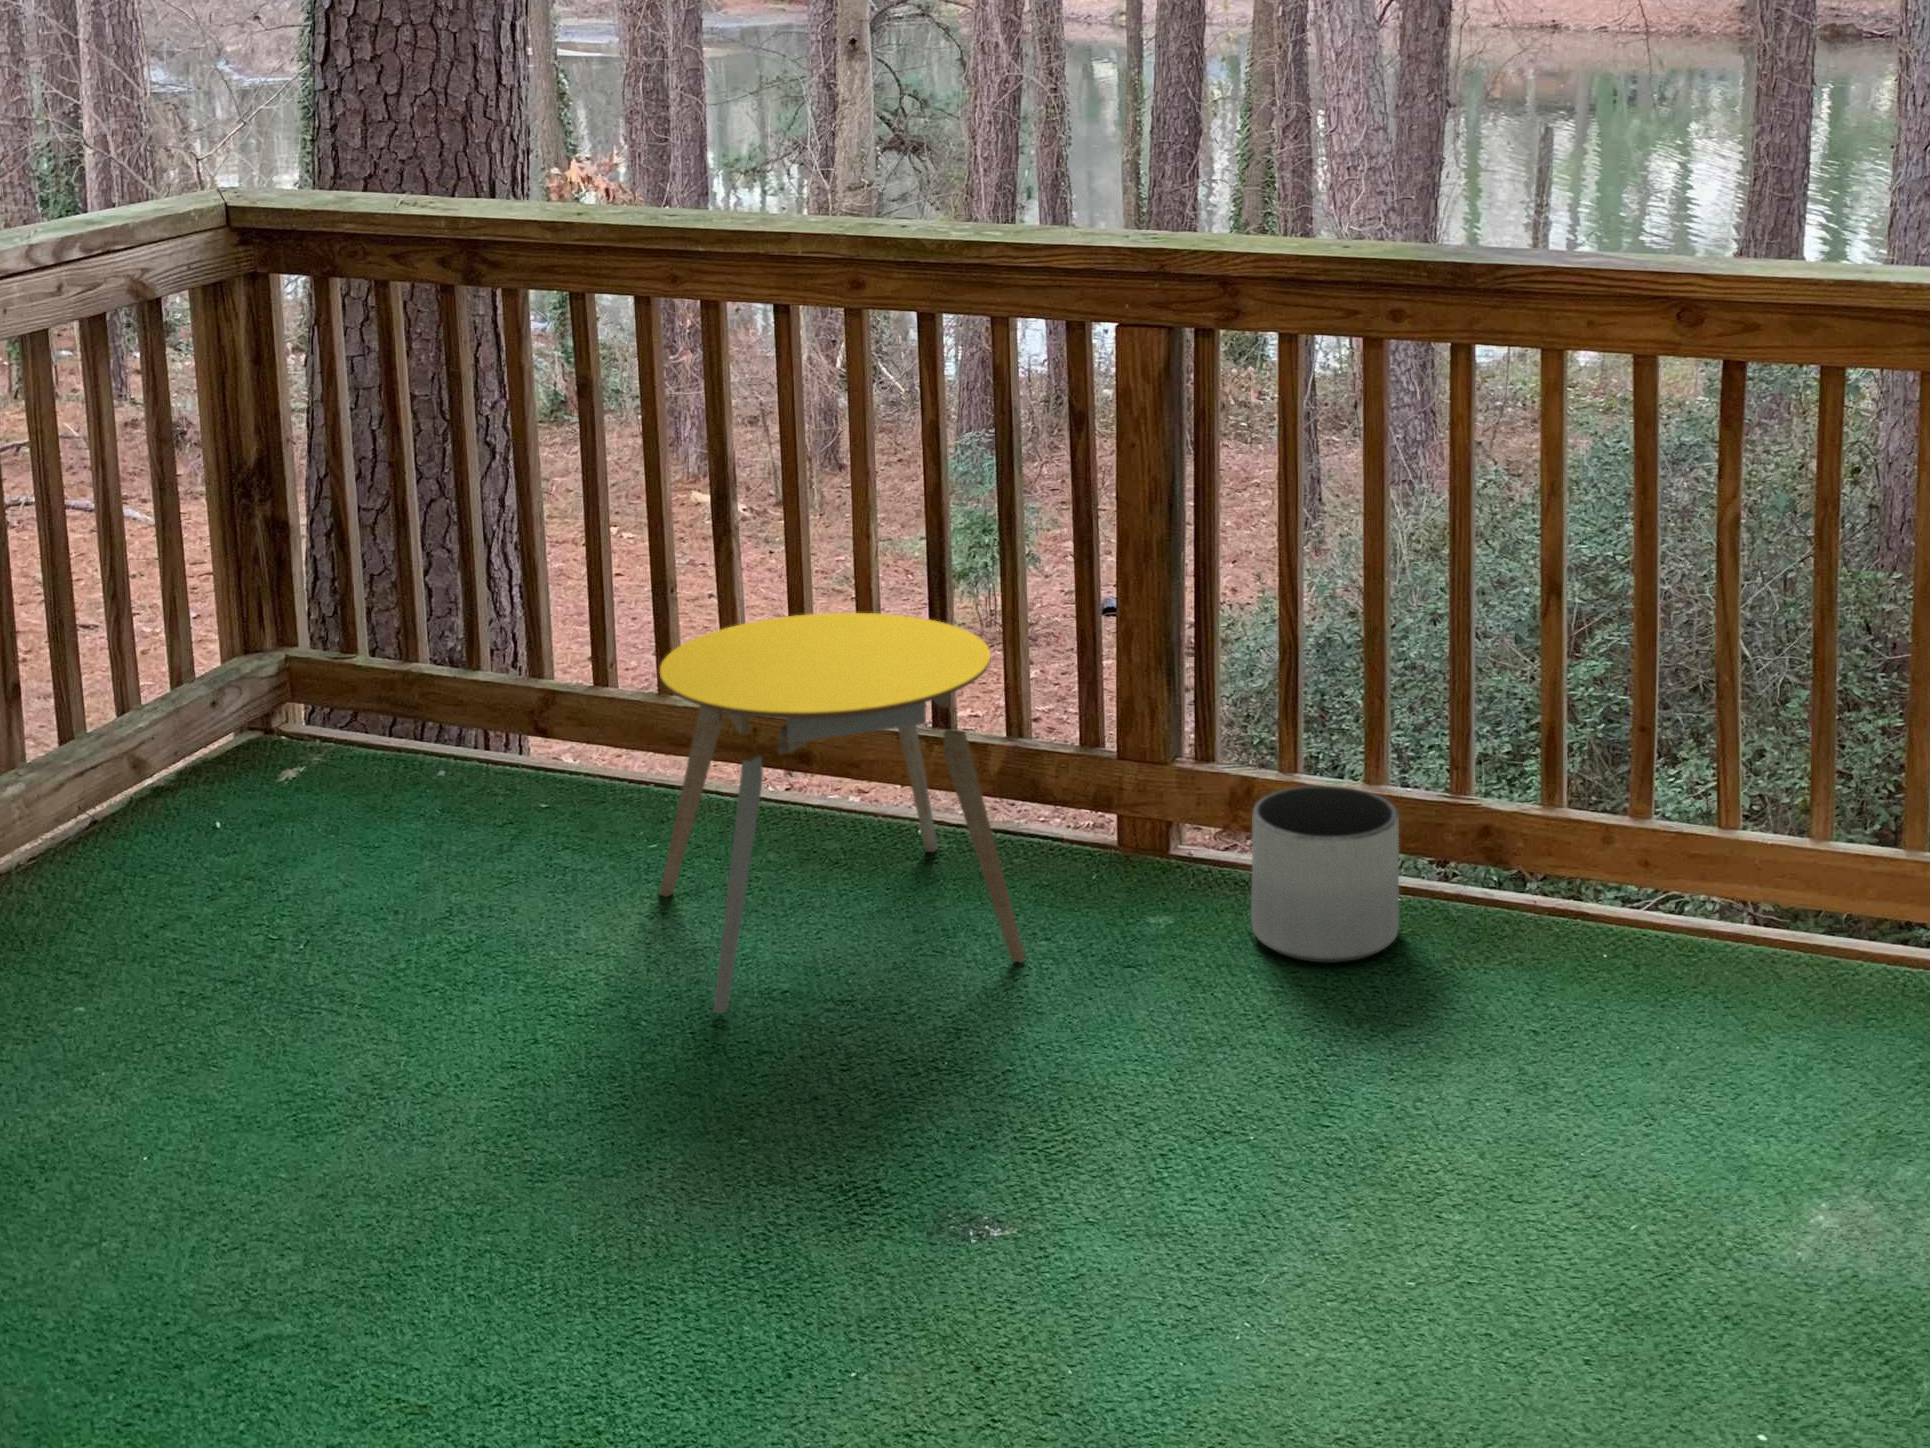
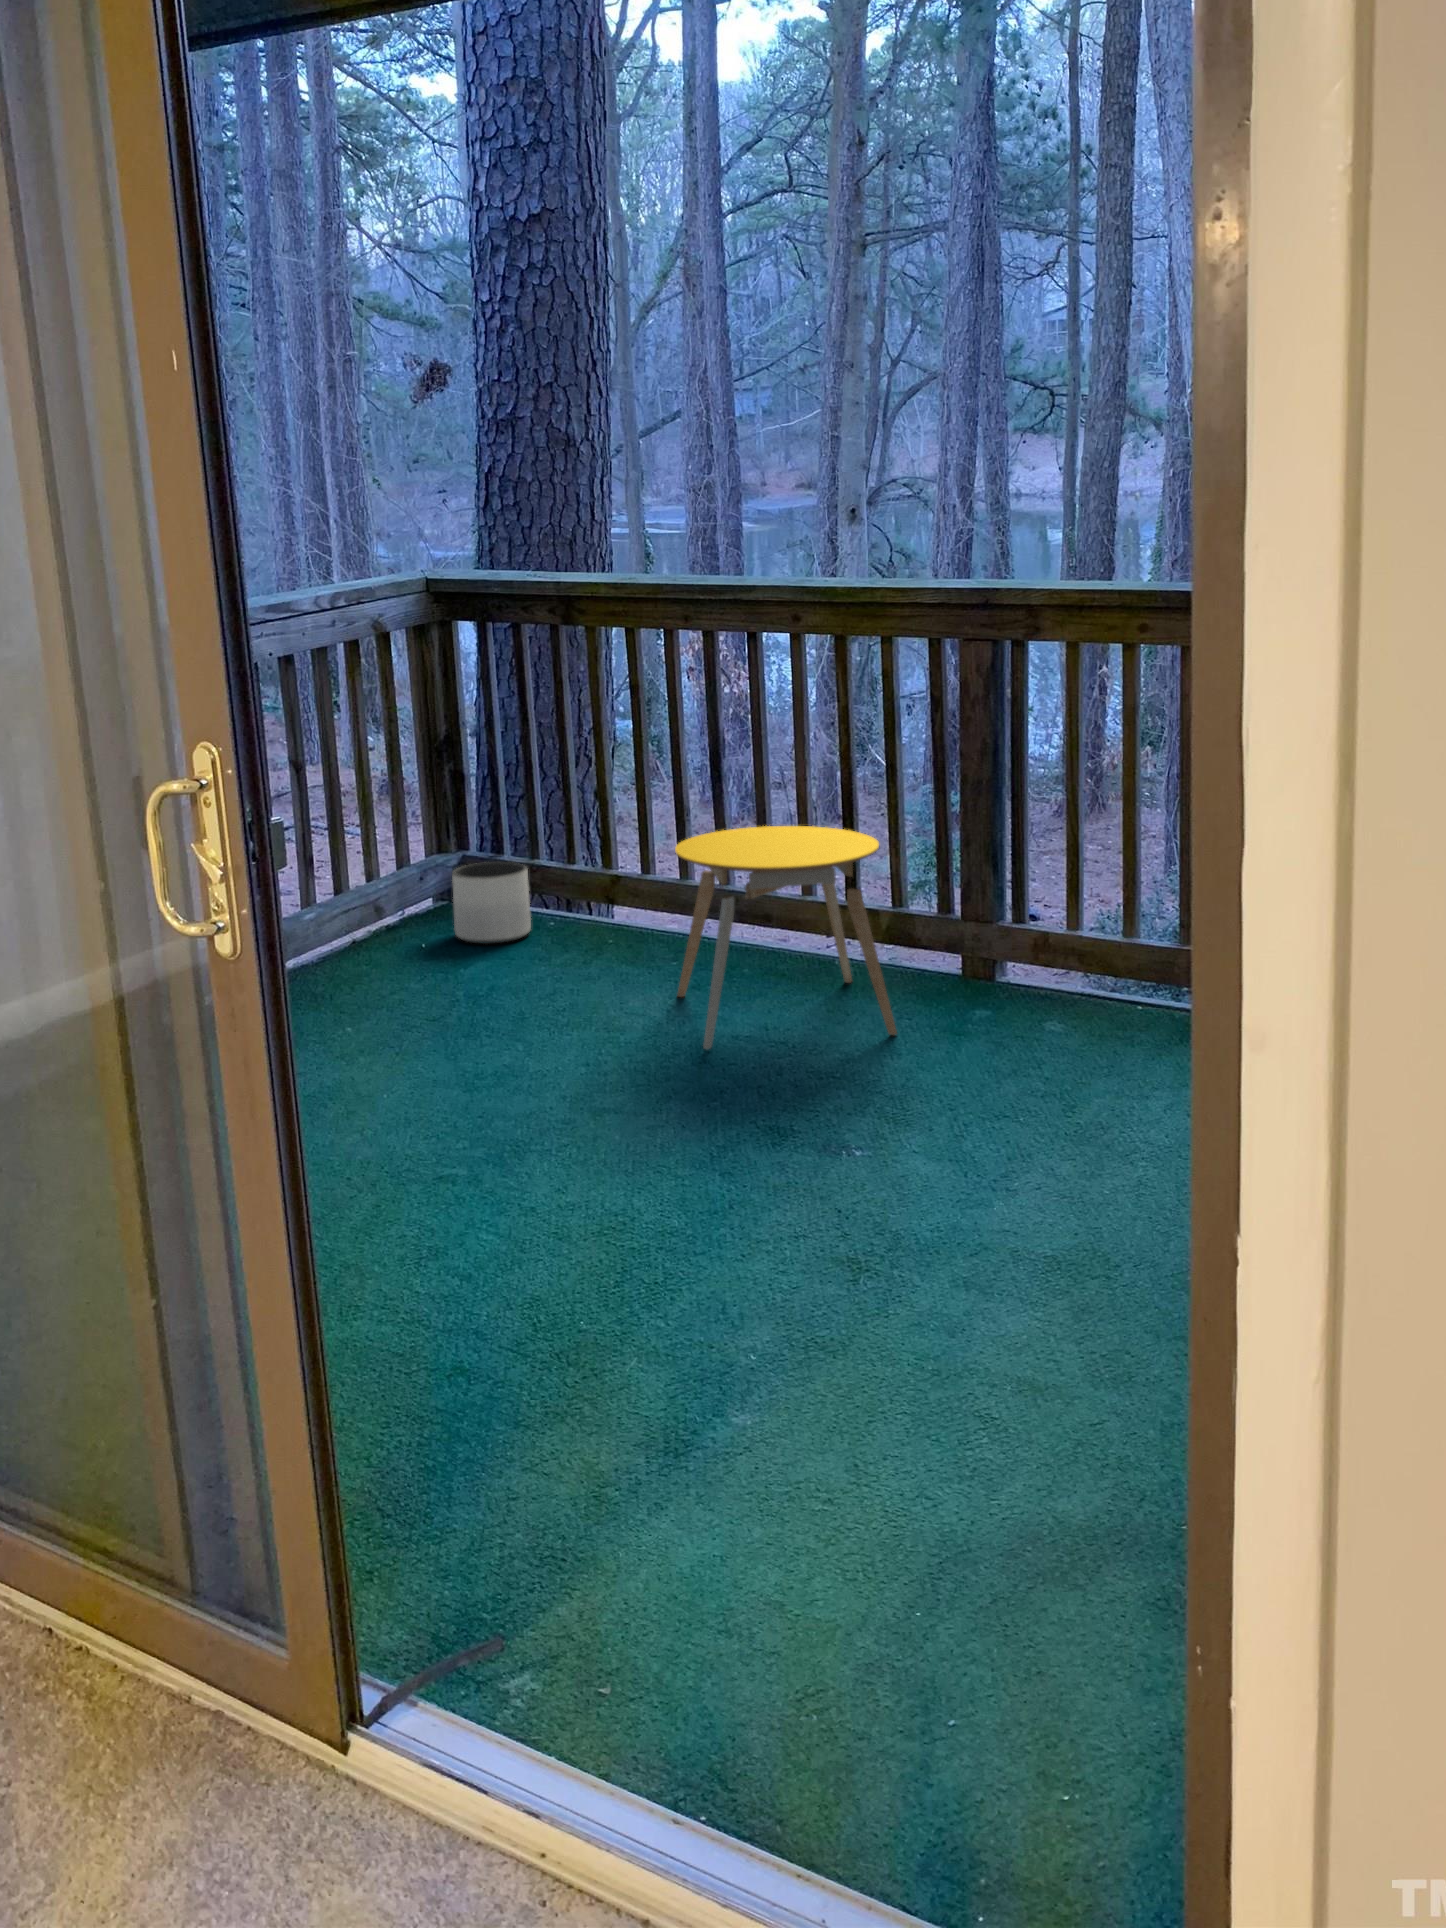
planter: present [1251,786,1399,963] -> present [452,862,531,944]

